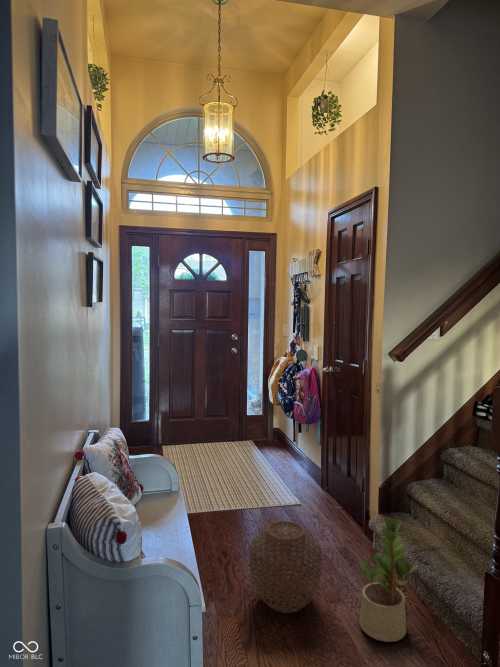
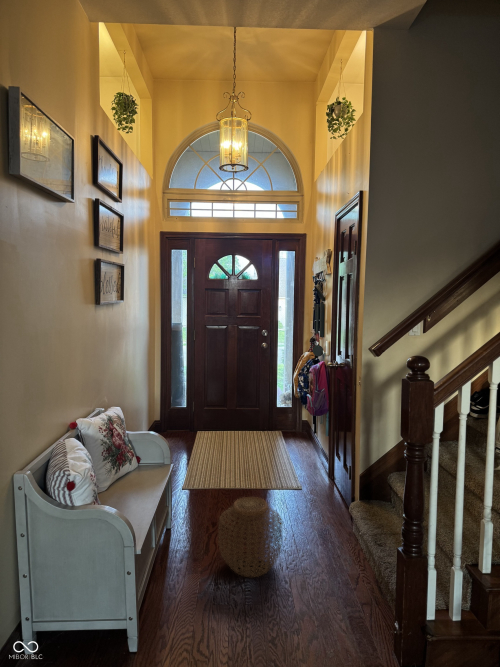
potted plant: present [359,517,418,642] -> none [307,497,357,611]

